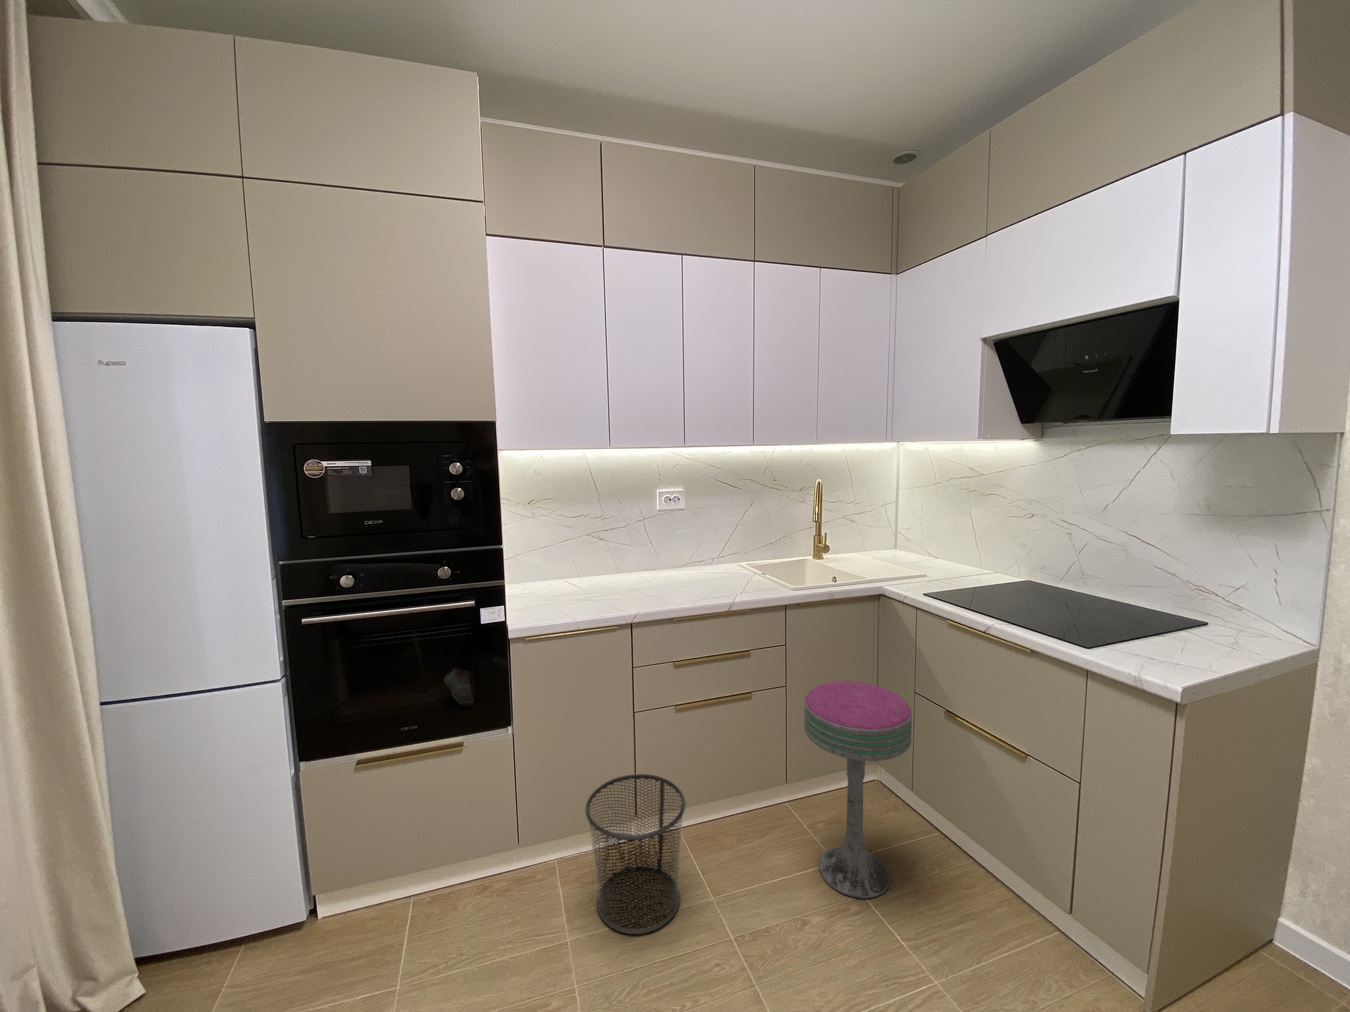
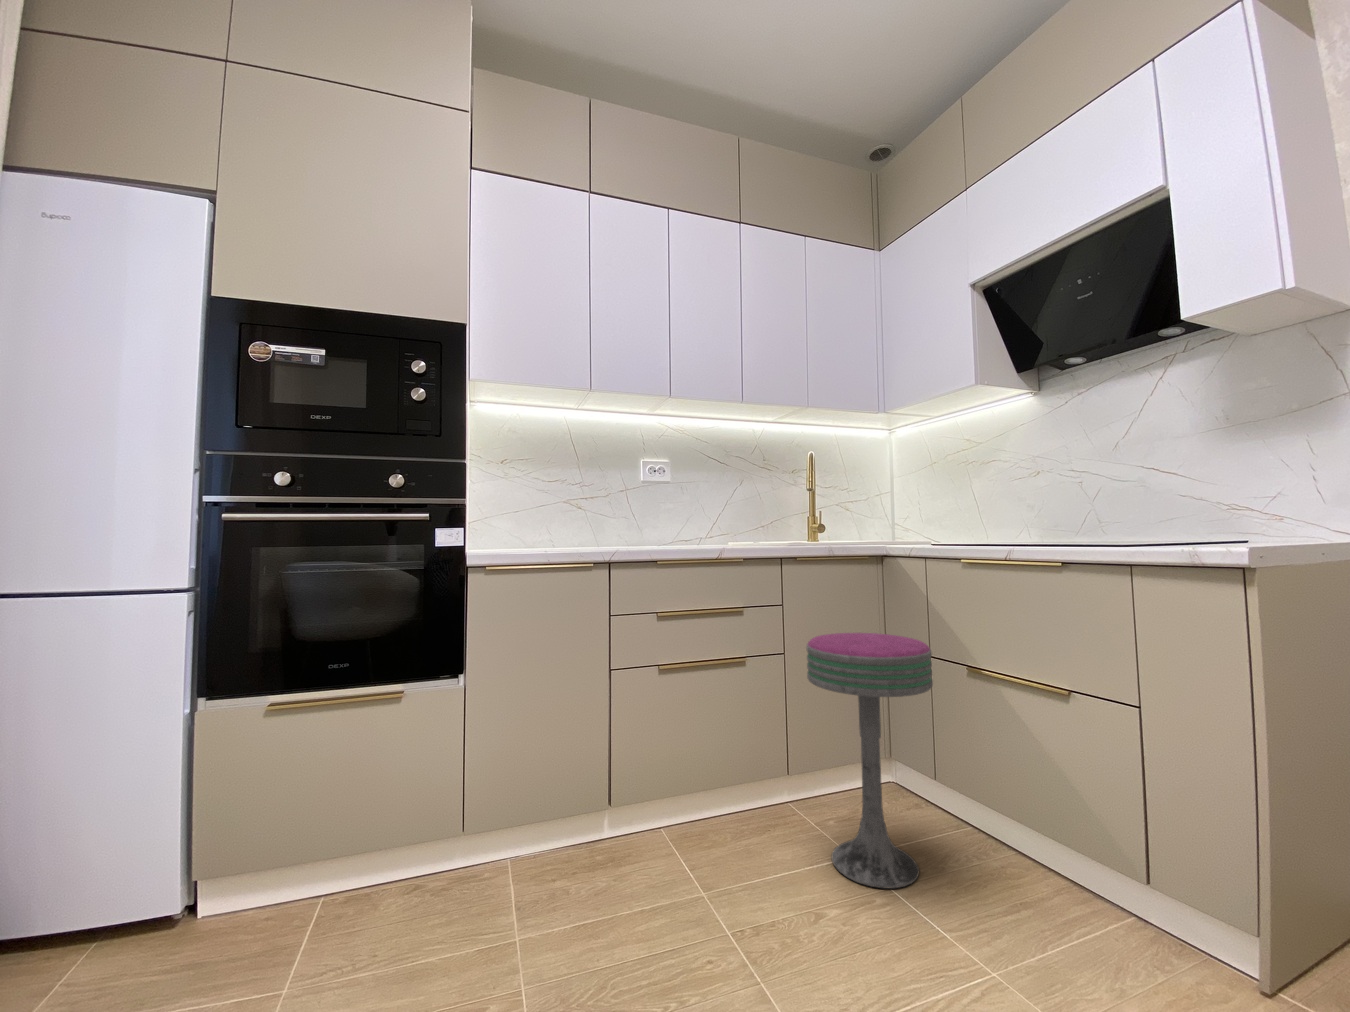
waste bin: present [585,774,686,934] -> none [546,739,668,927]

